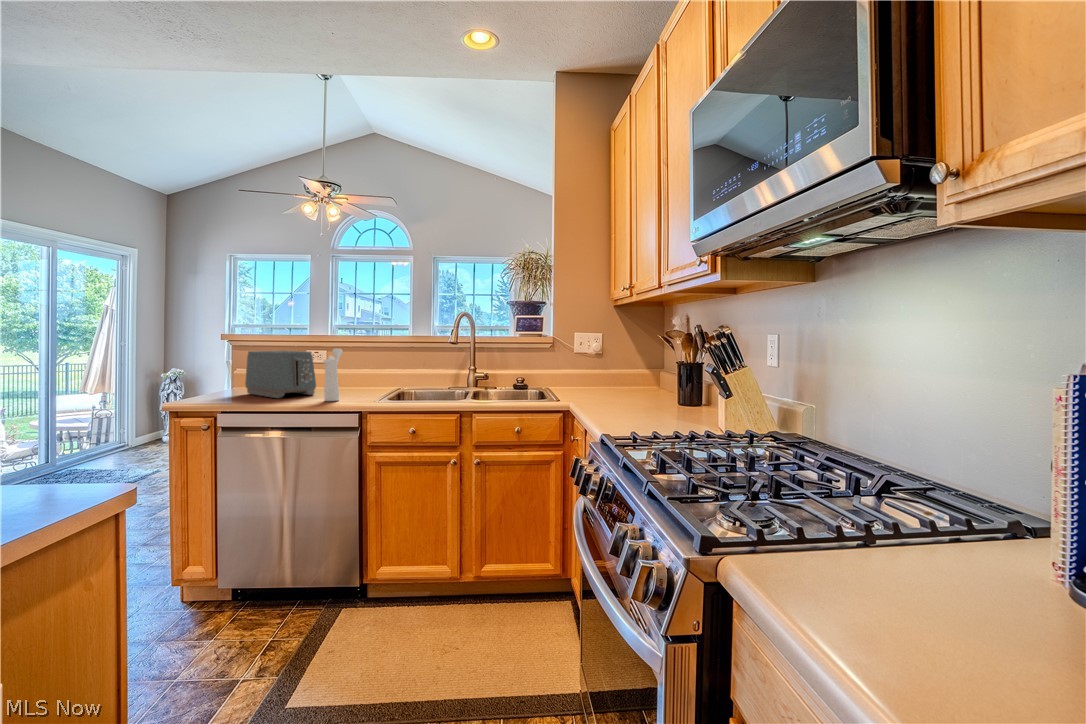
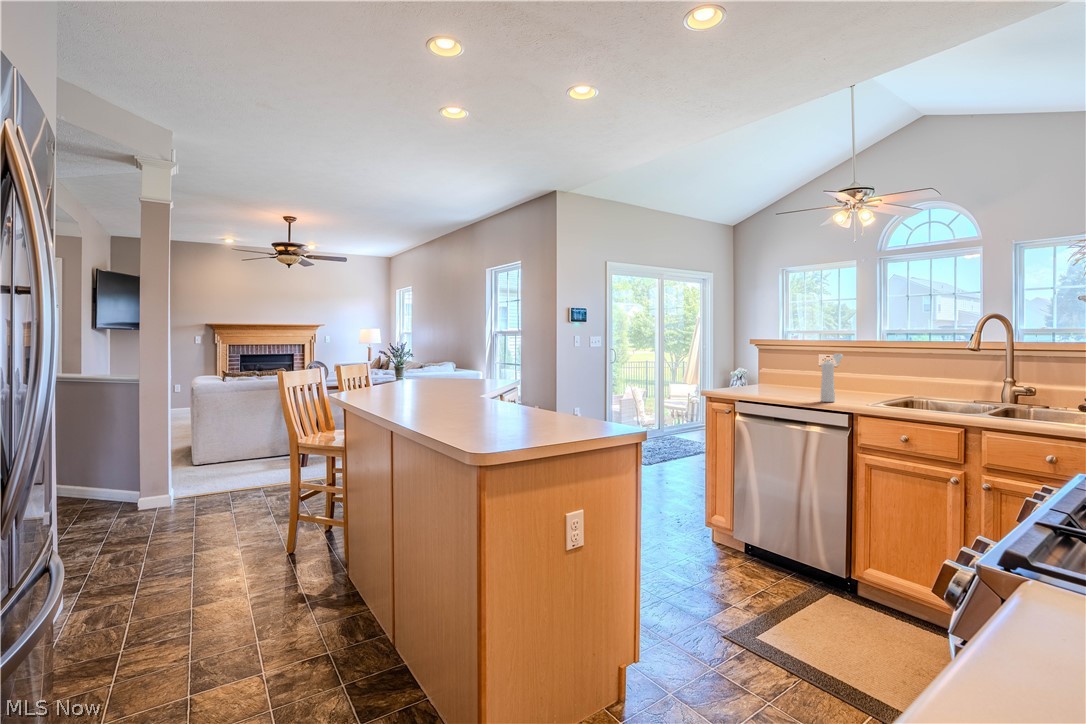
toaster: present [245,350,316,398] -> none [764,354,821,396]

